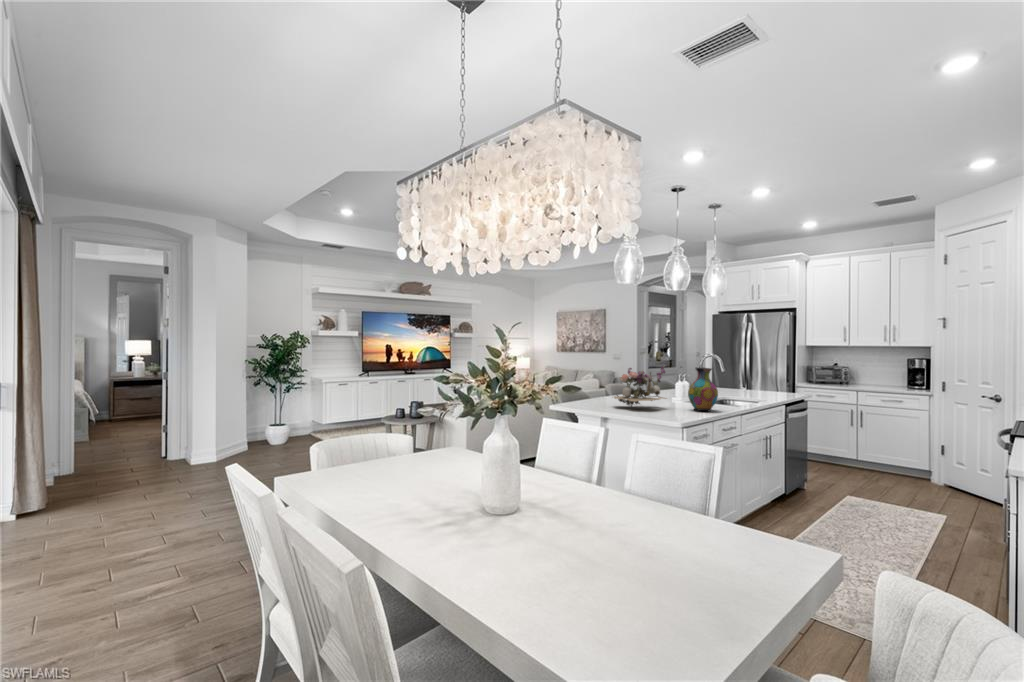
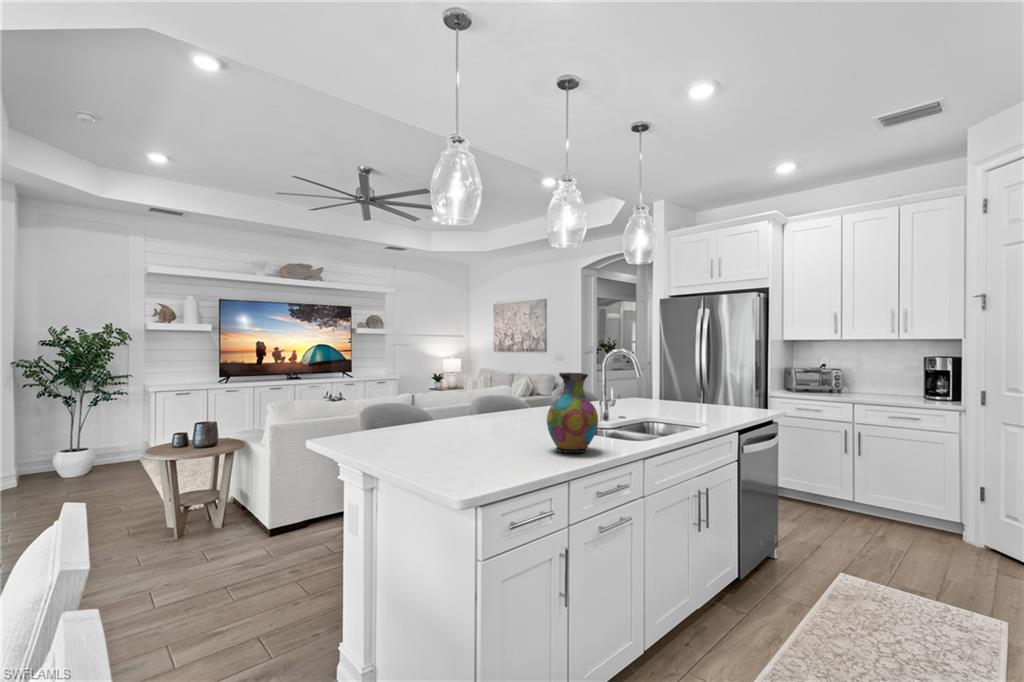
flower arrangement: present [614,367,667,406] -> none [418,369,514,444]

